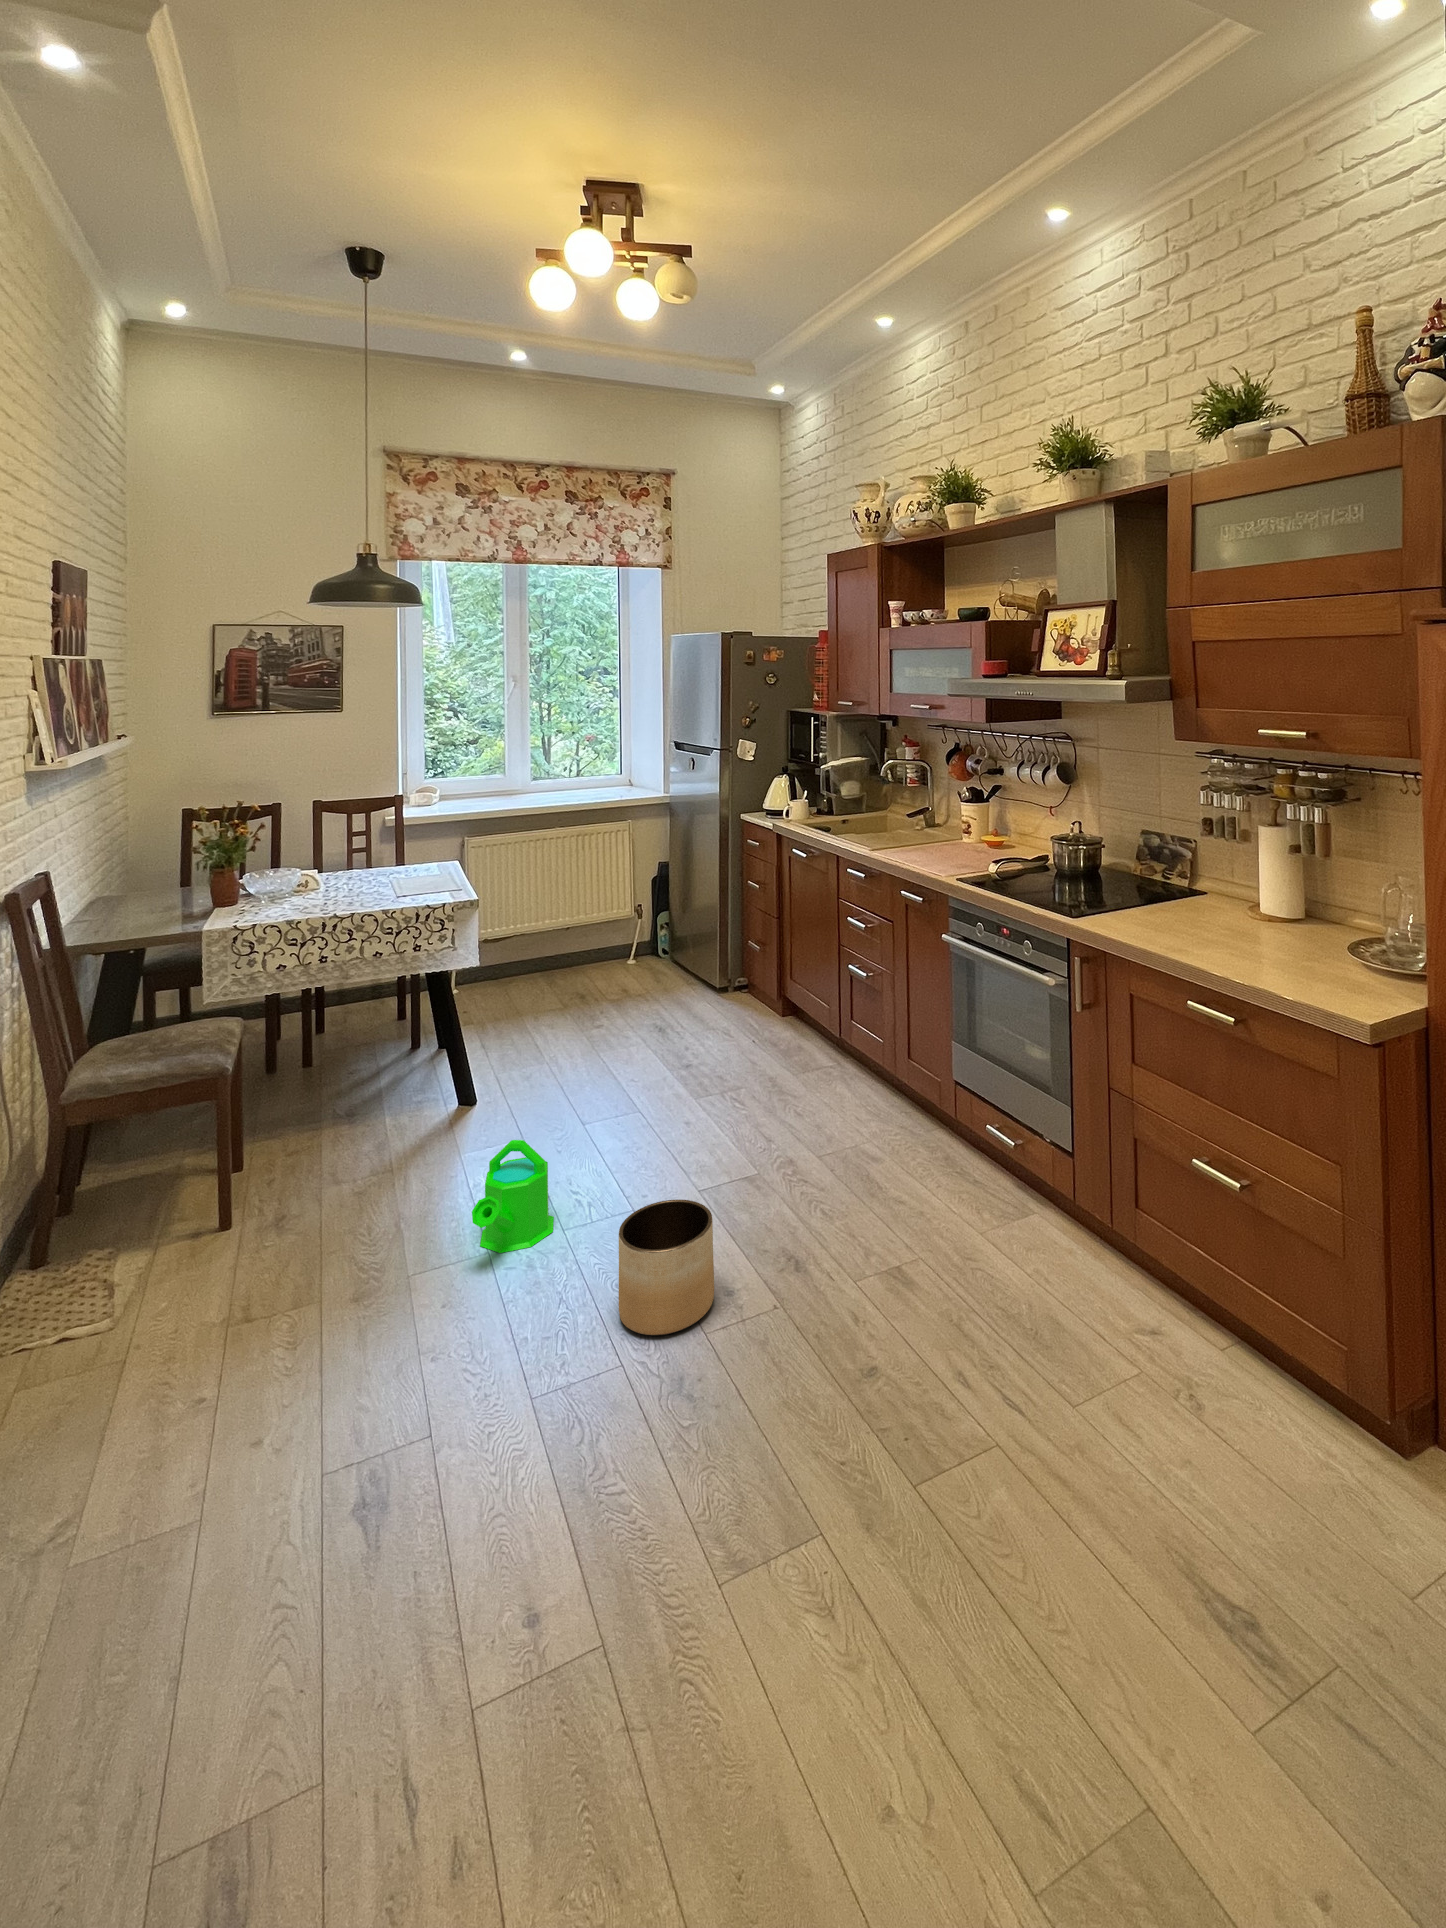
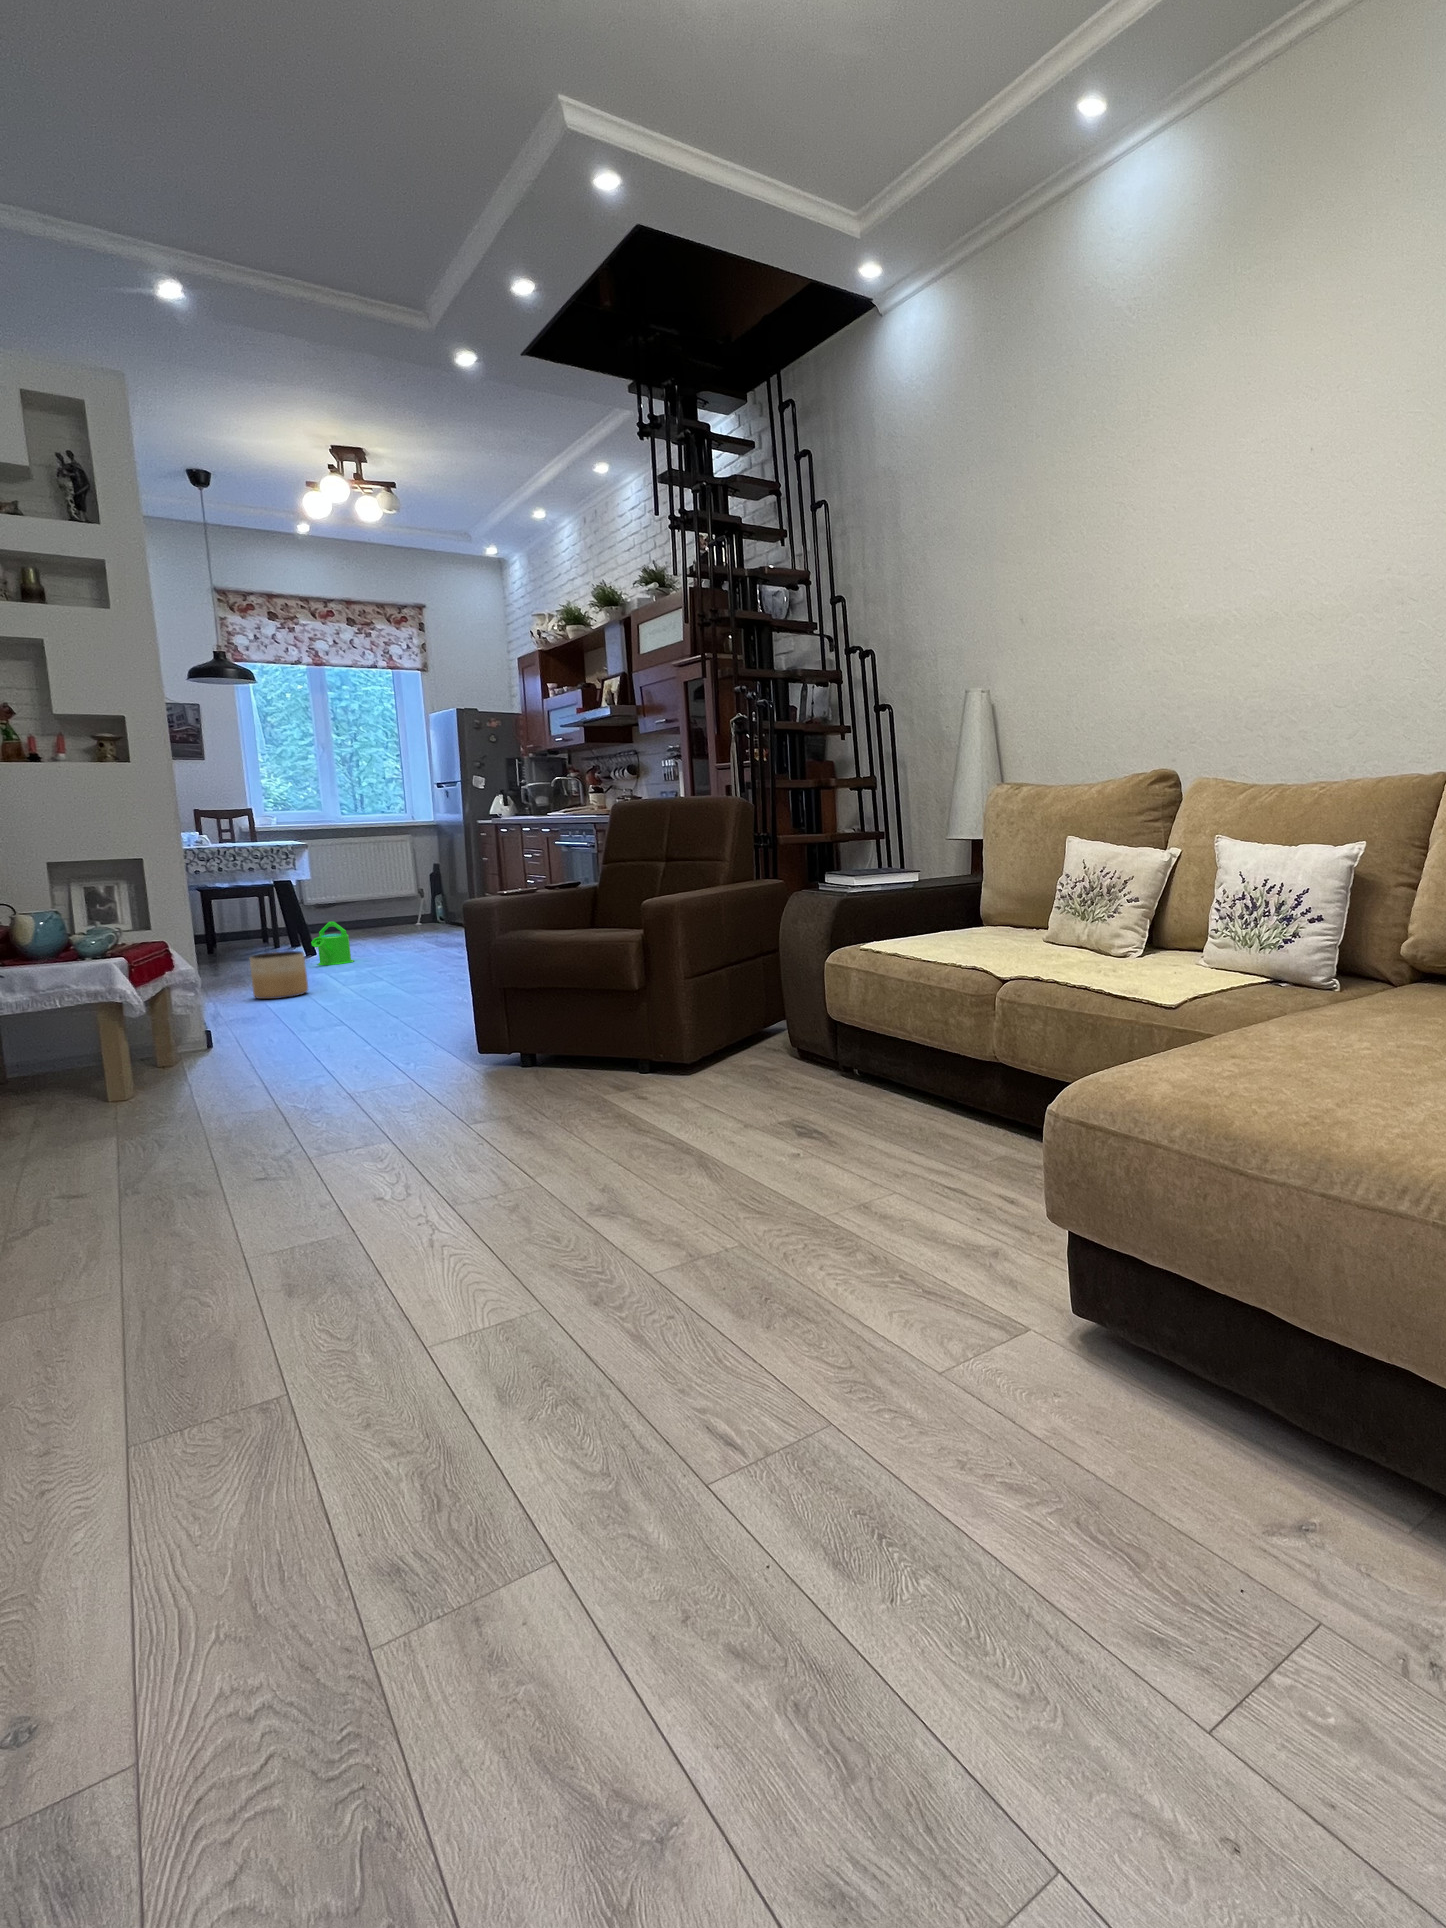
planter: present [619,1200,714,1335] -> present [249,951,308,999]

